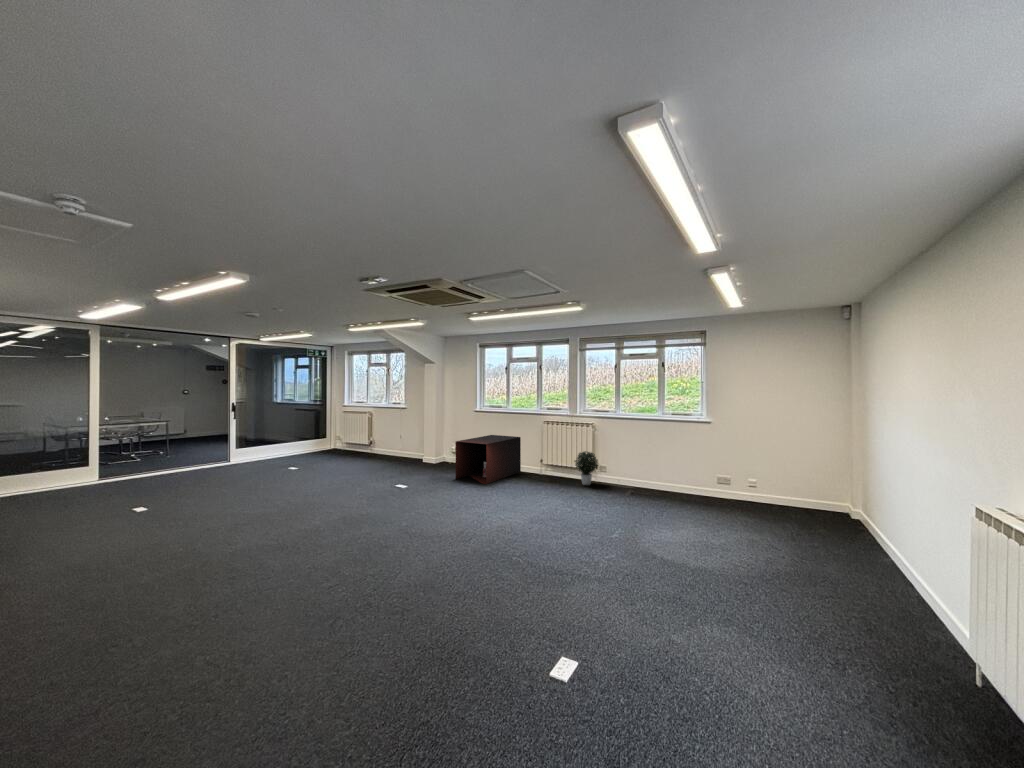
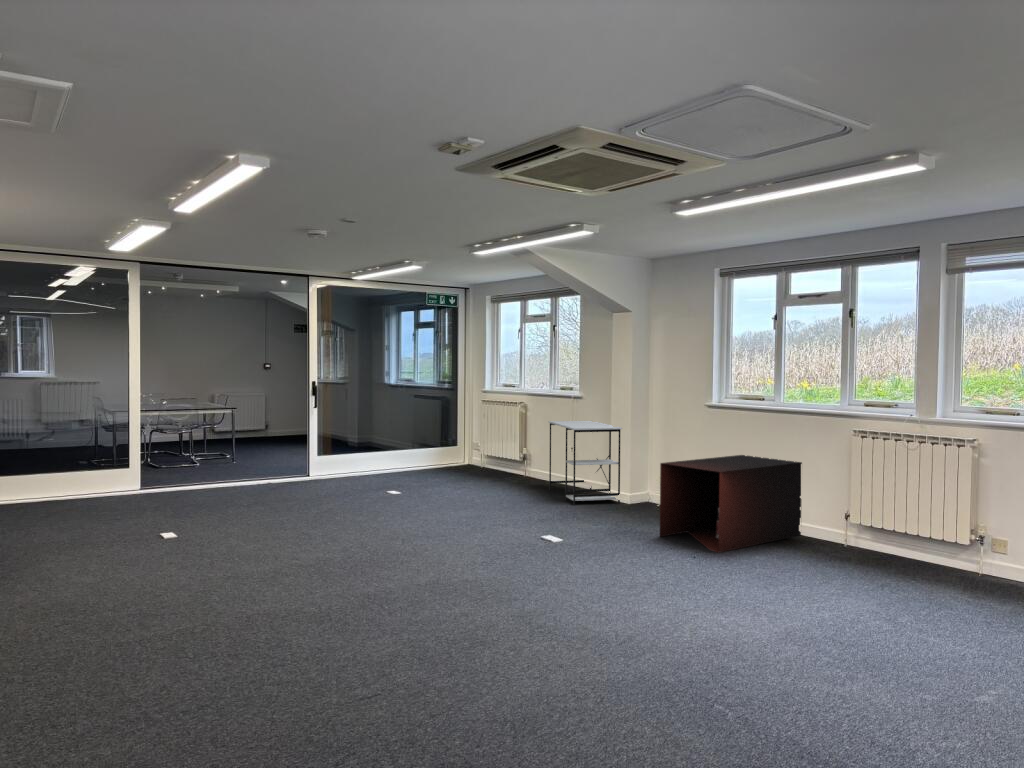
desk: none [387,420,430,467] -> present [548,421,622,505]
potted plant: present [575,451,598,485] -> none [921,501,985,580]

